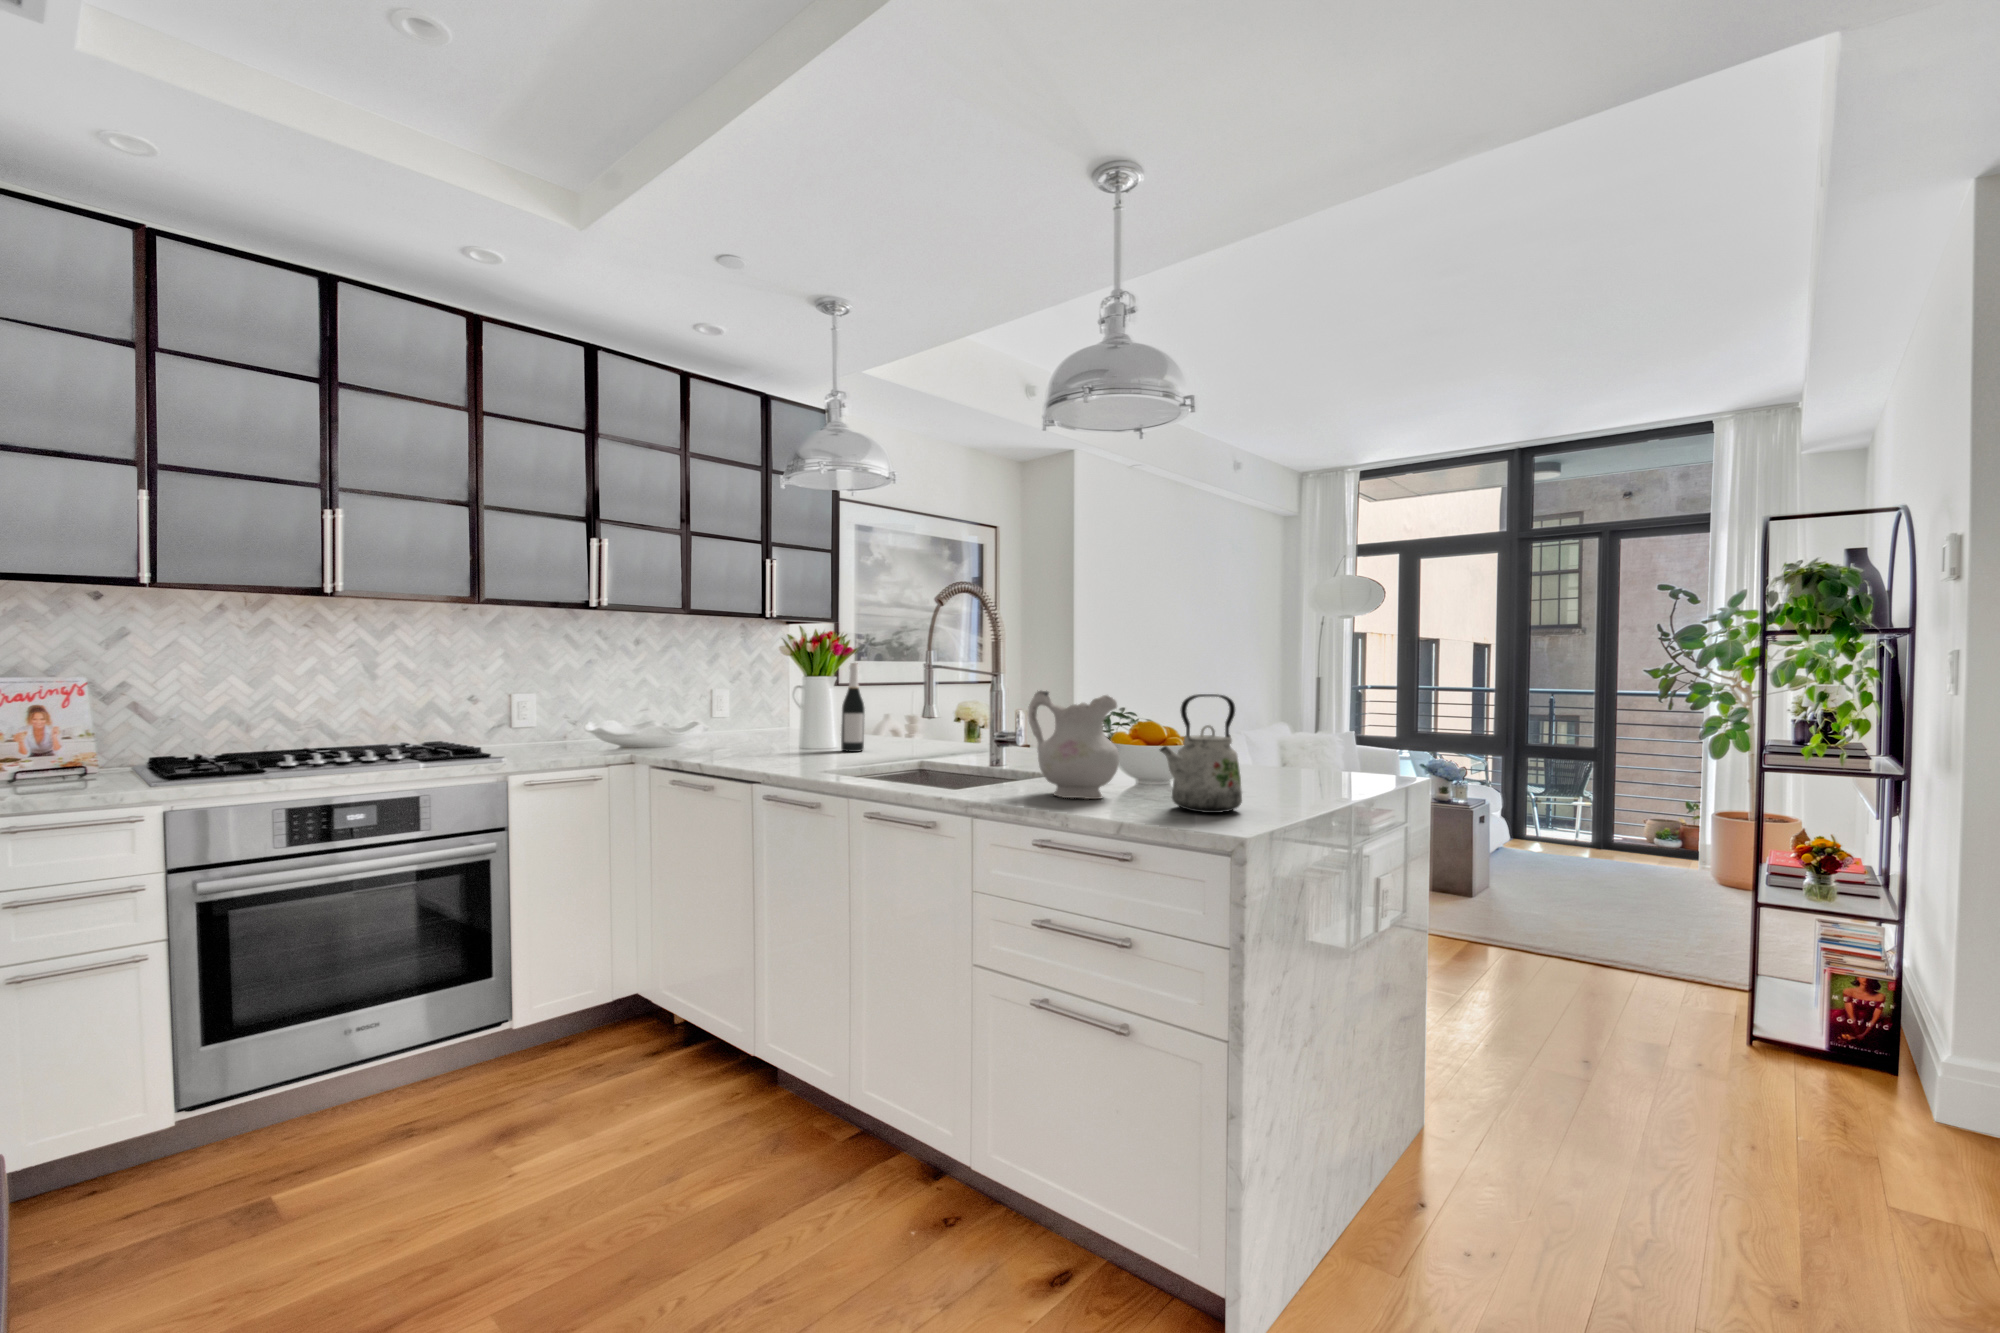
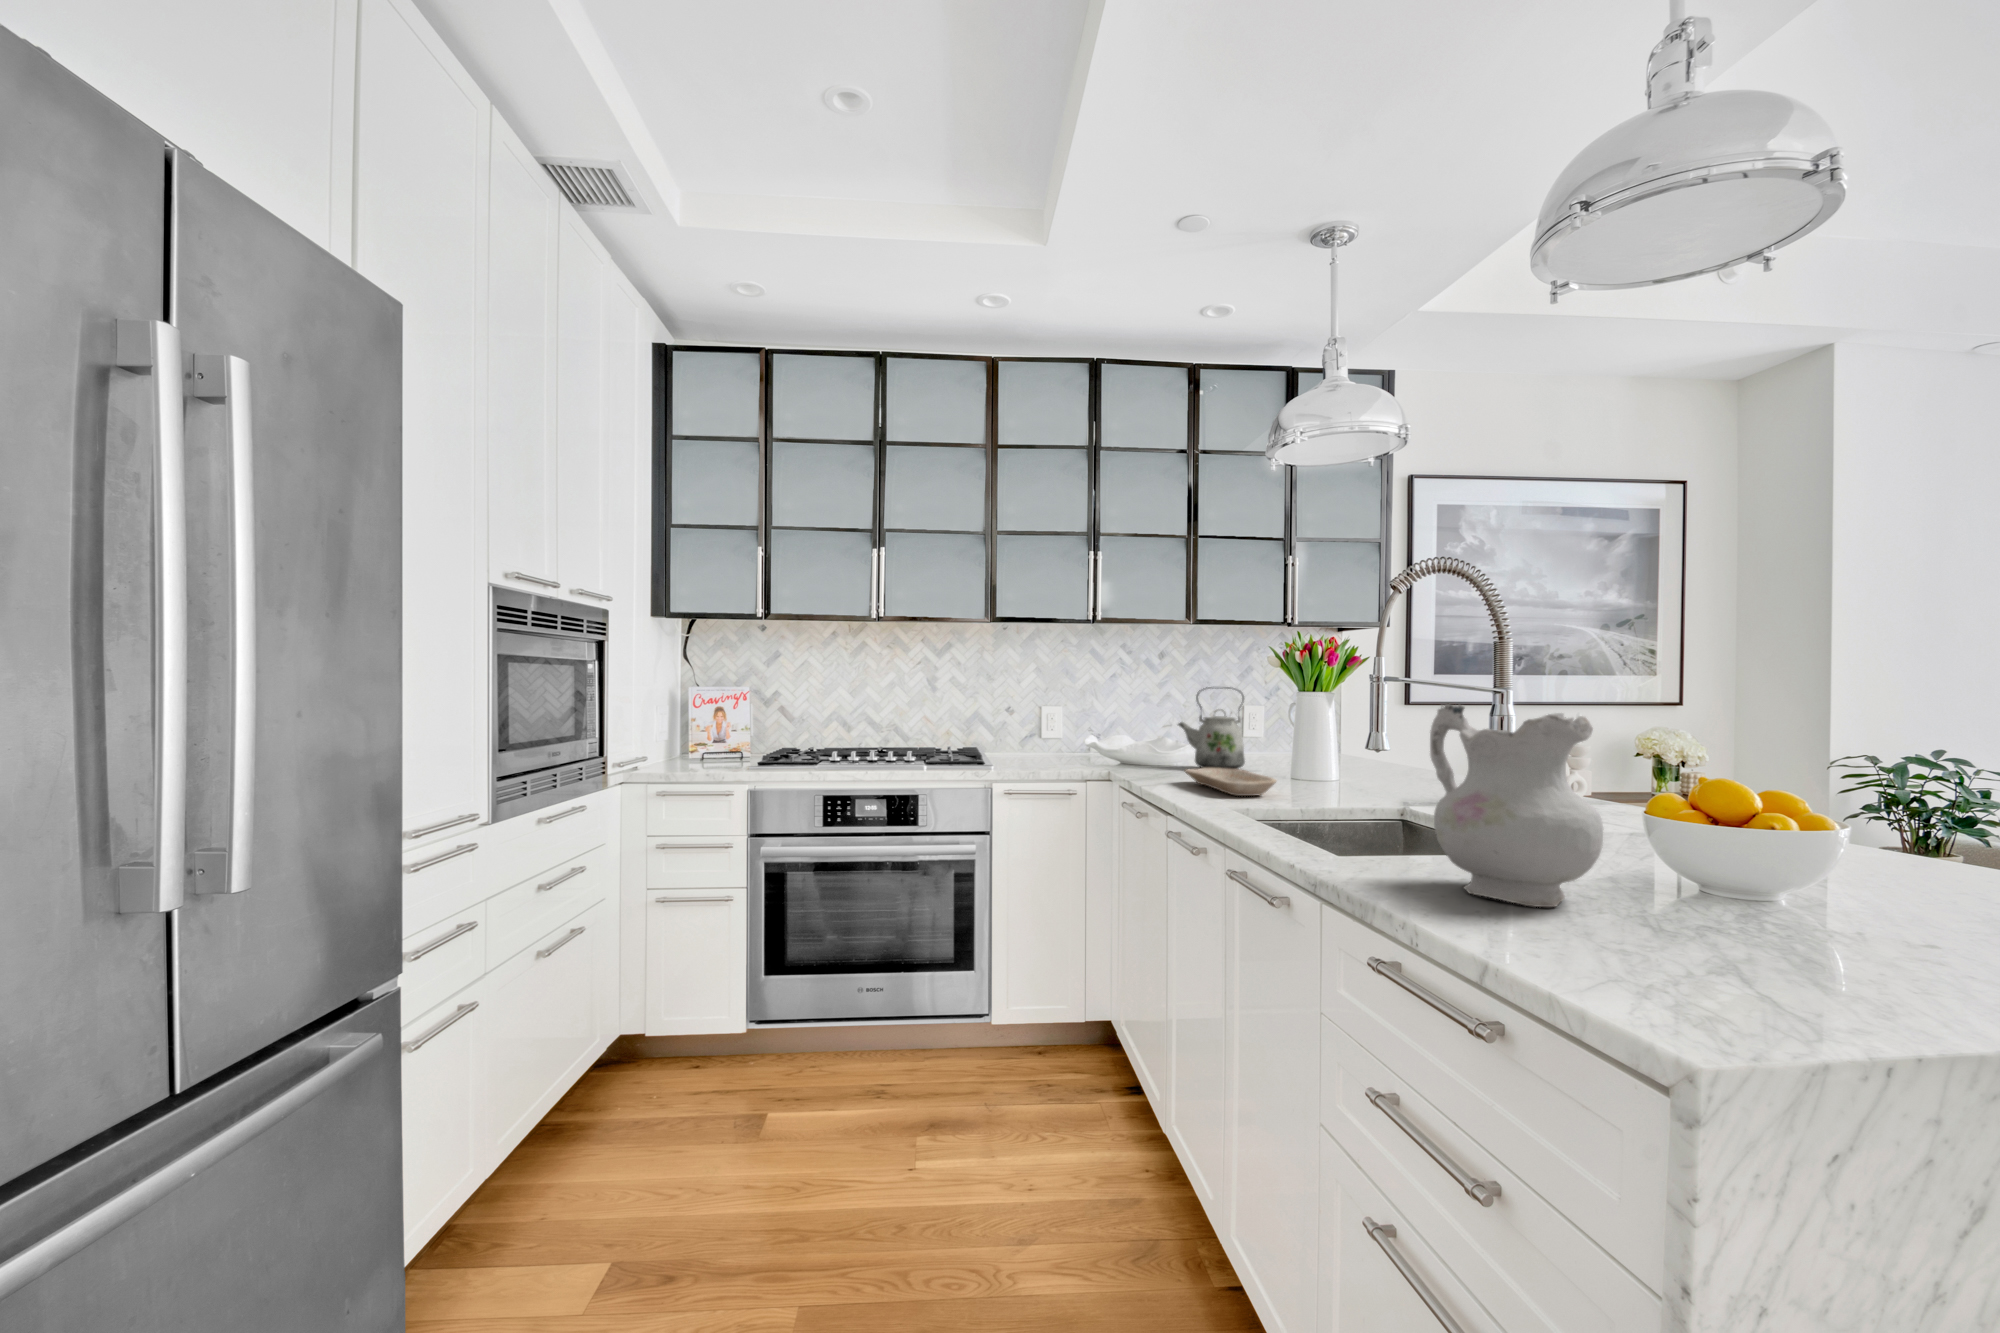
wine bottle: present [841,663,865,752] -> none [1313,670,1345,788]
kettle: present [1160,694,1242,813] -> present [1178,687,1245,769]
tray: none [749,743,840,762] -> present [1185,768,1276,796]

